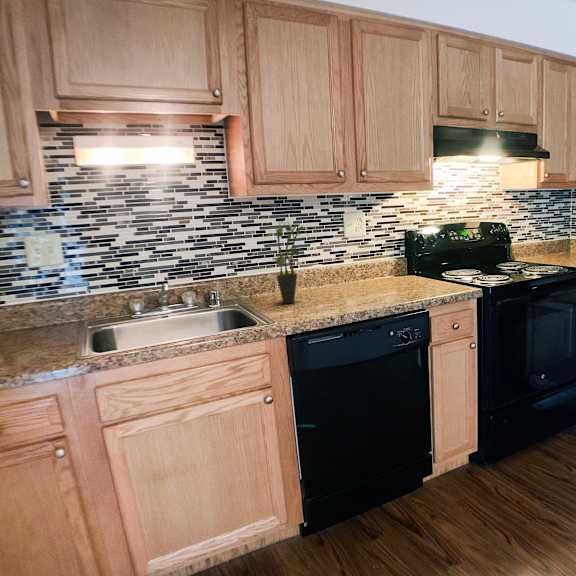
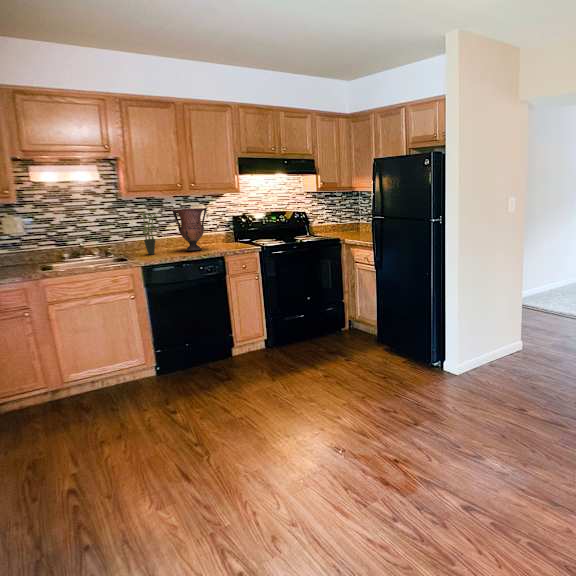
vase: none [323,214,391,295] -> present [171,207,208,251]

